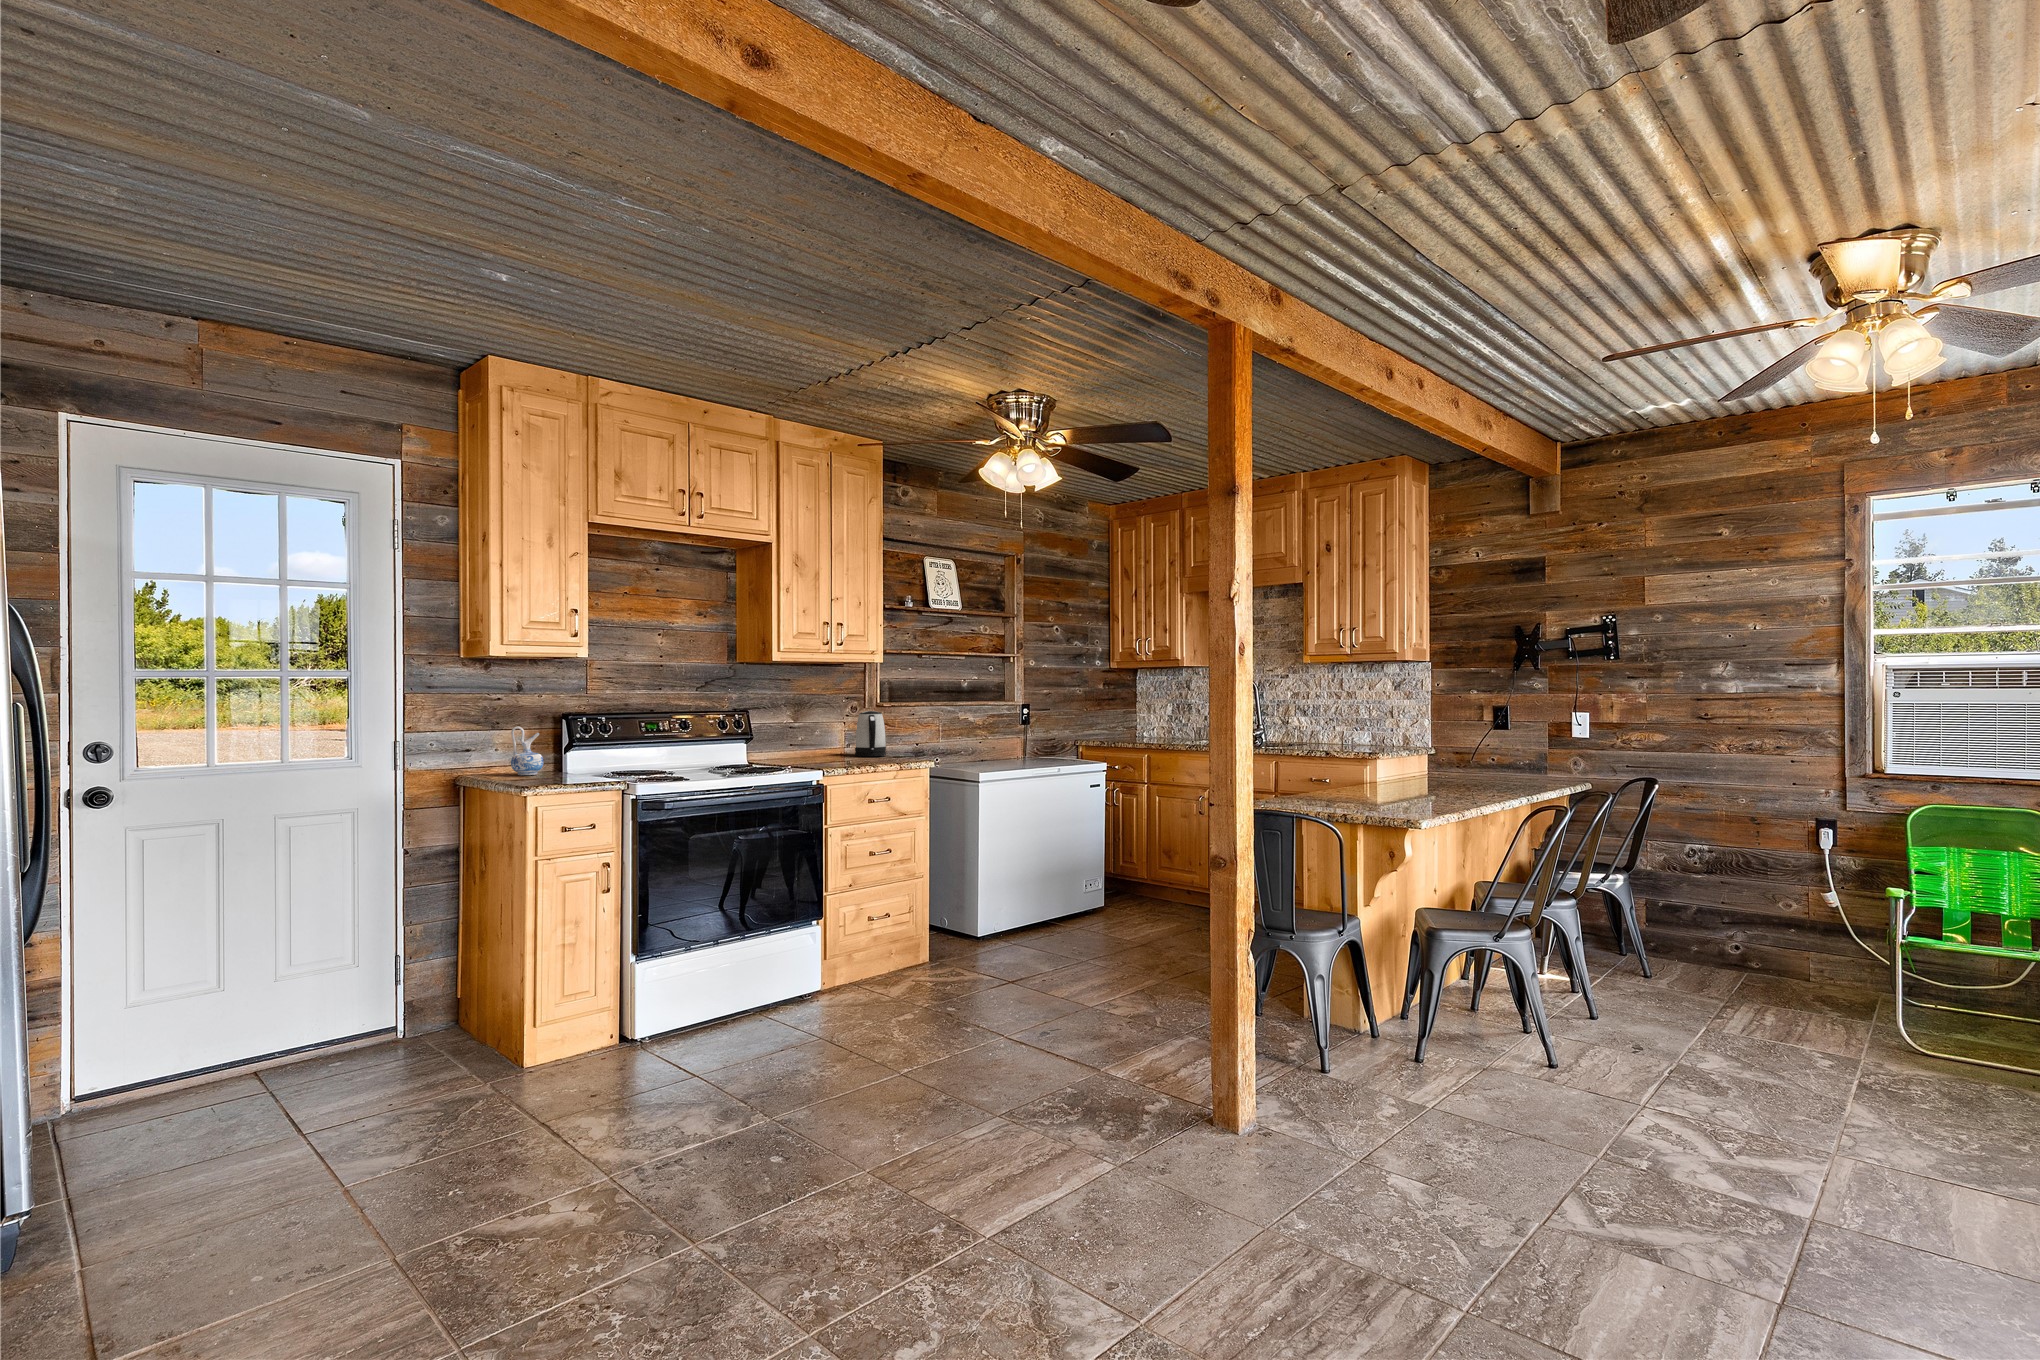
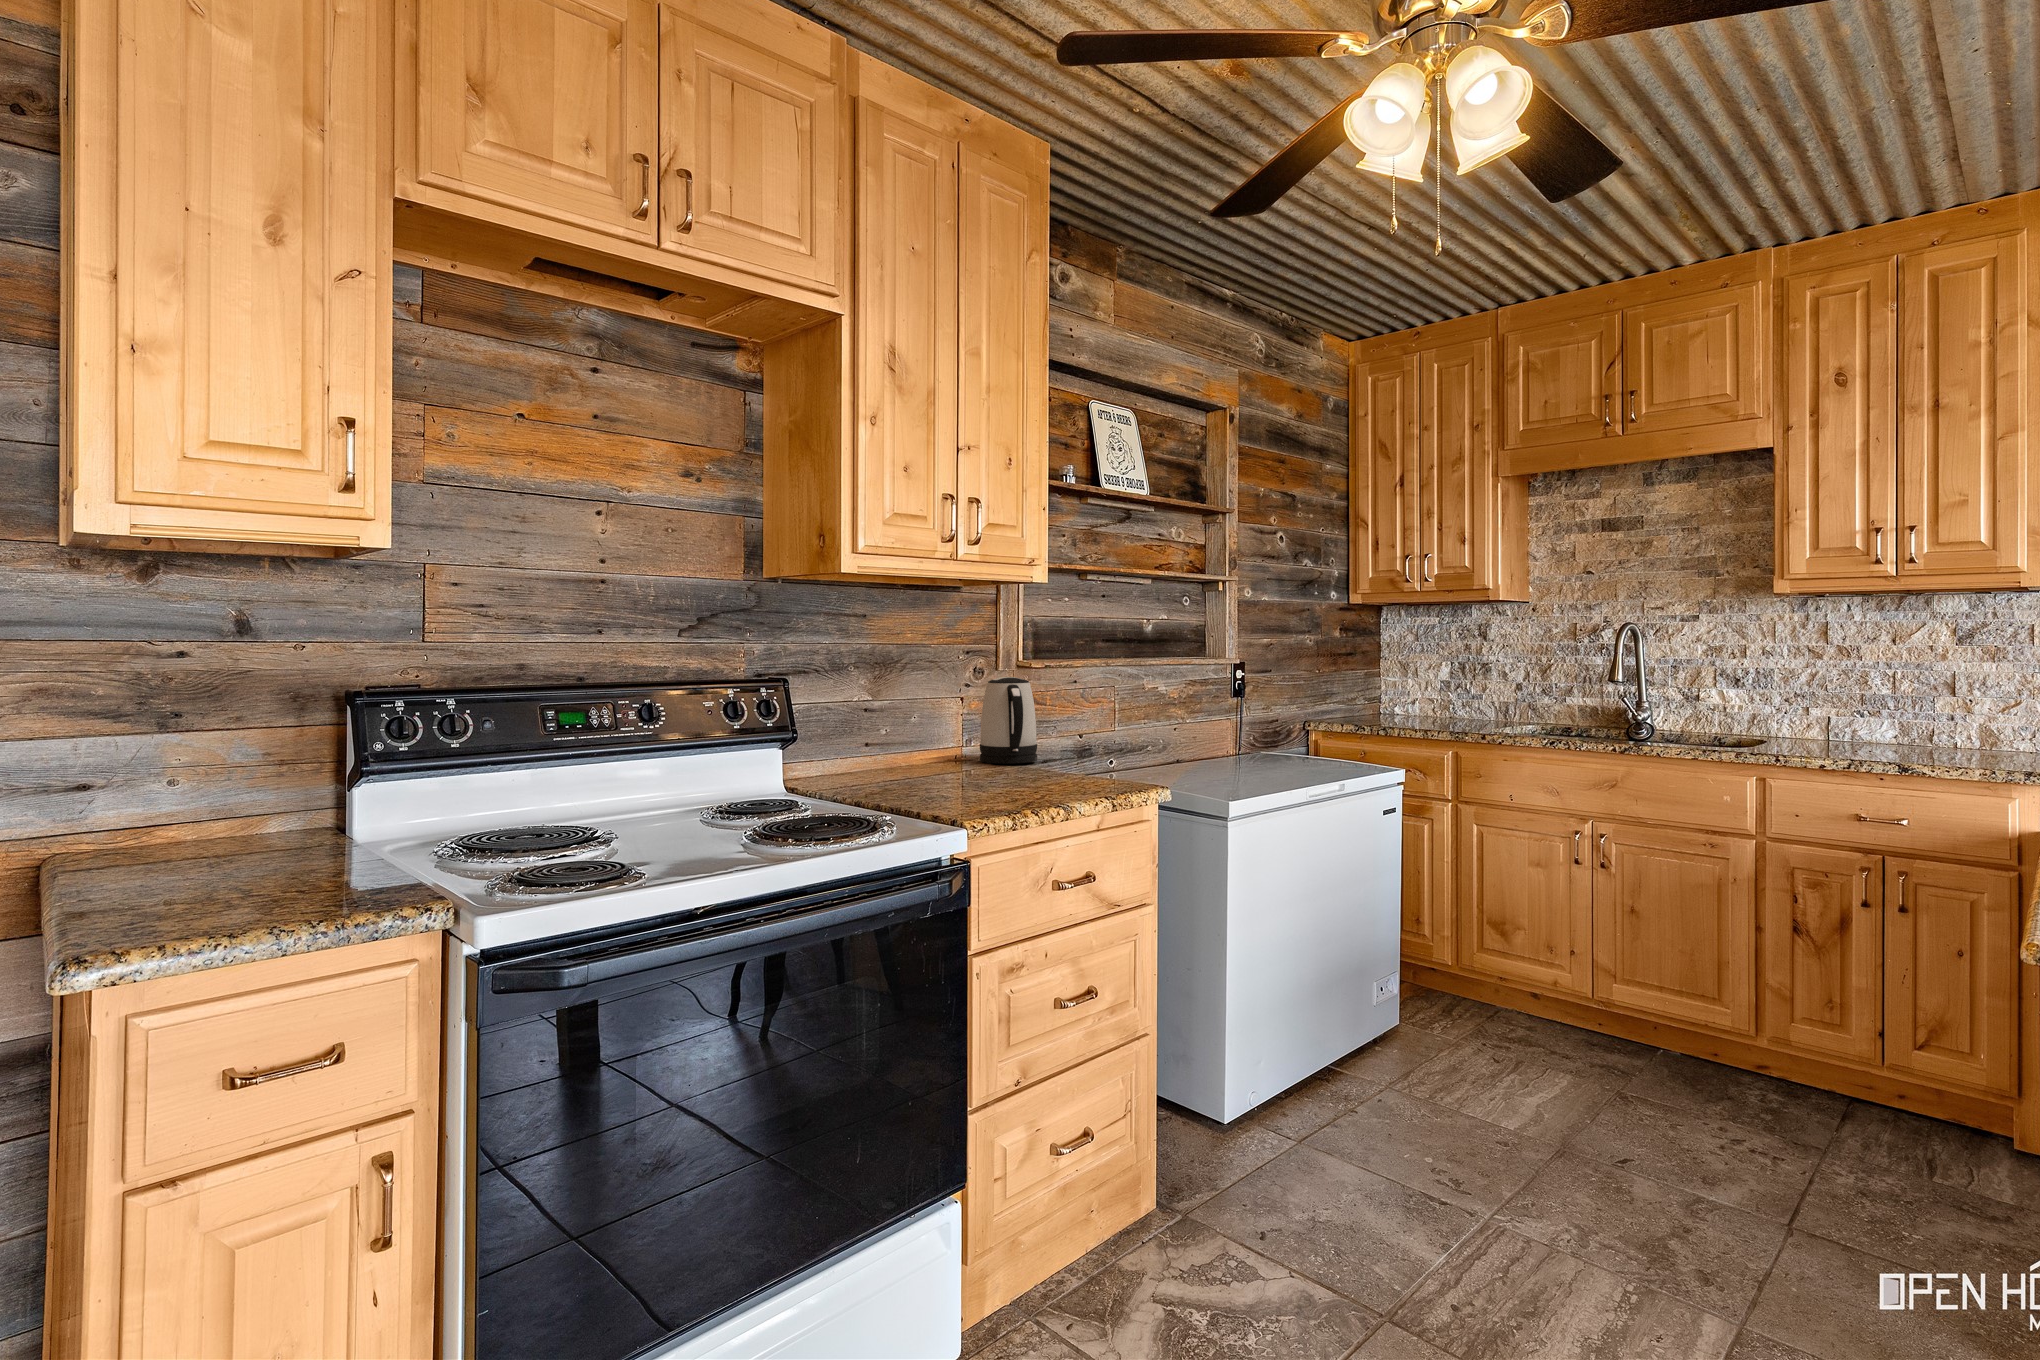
ceramic pitcher: present [511,726,544,775] -> none [208,723,297,845]

